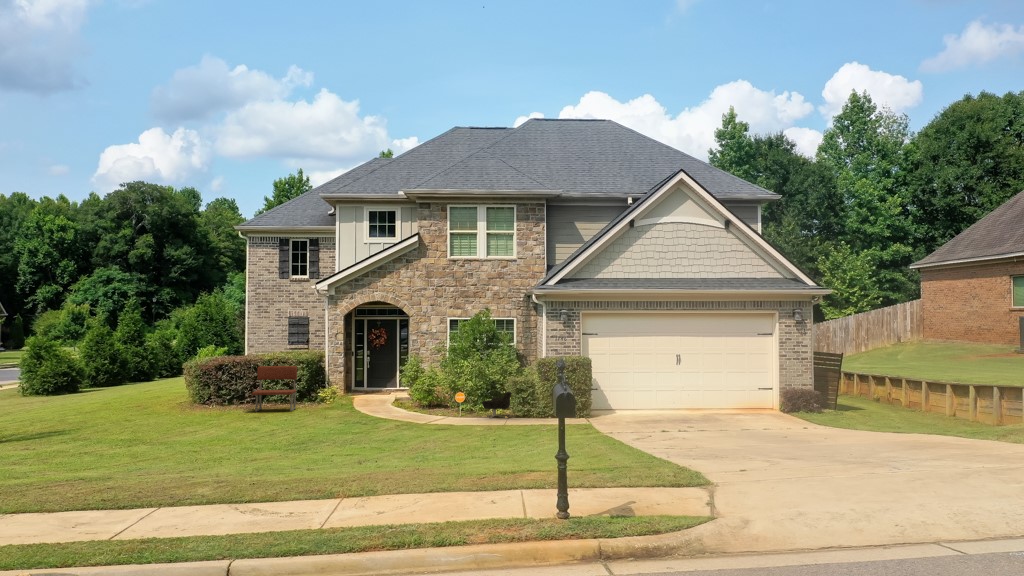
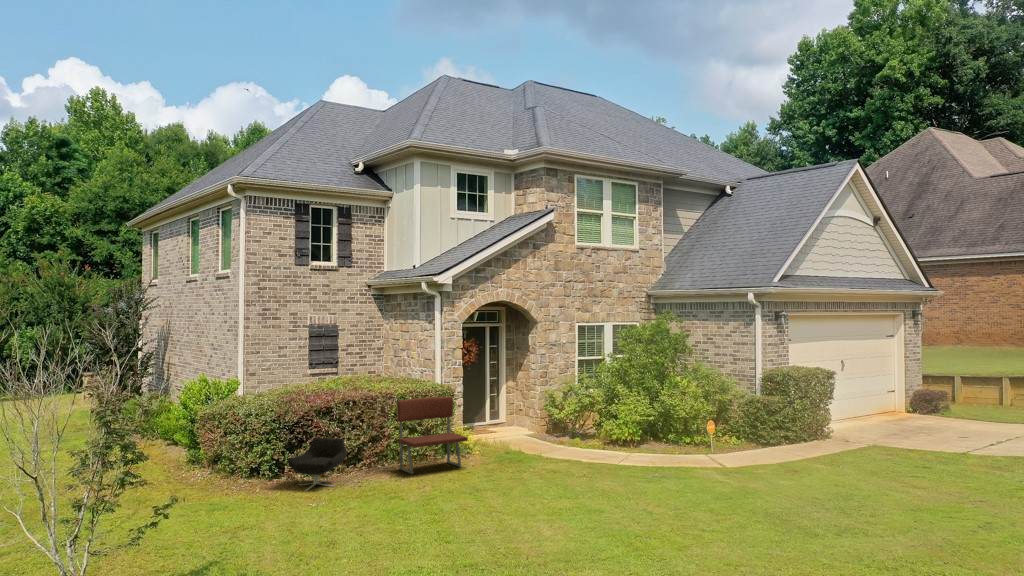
lounge chair: present [482,392,512,418] -> present [288,438,346,491]

